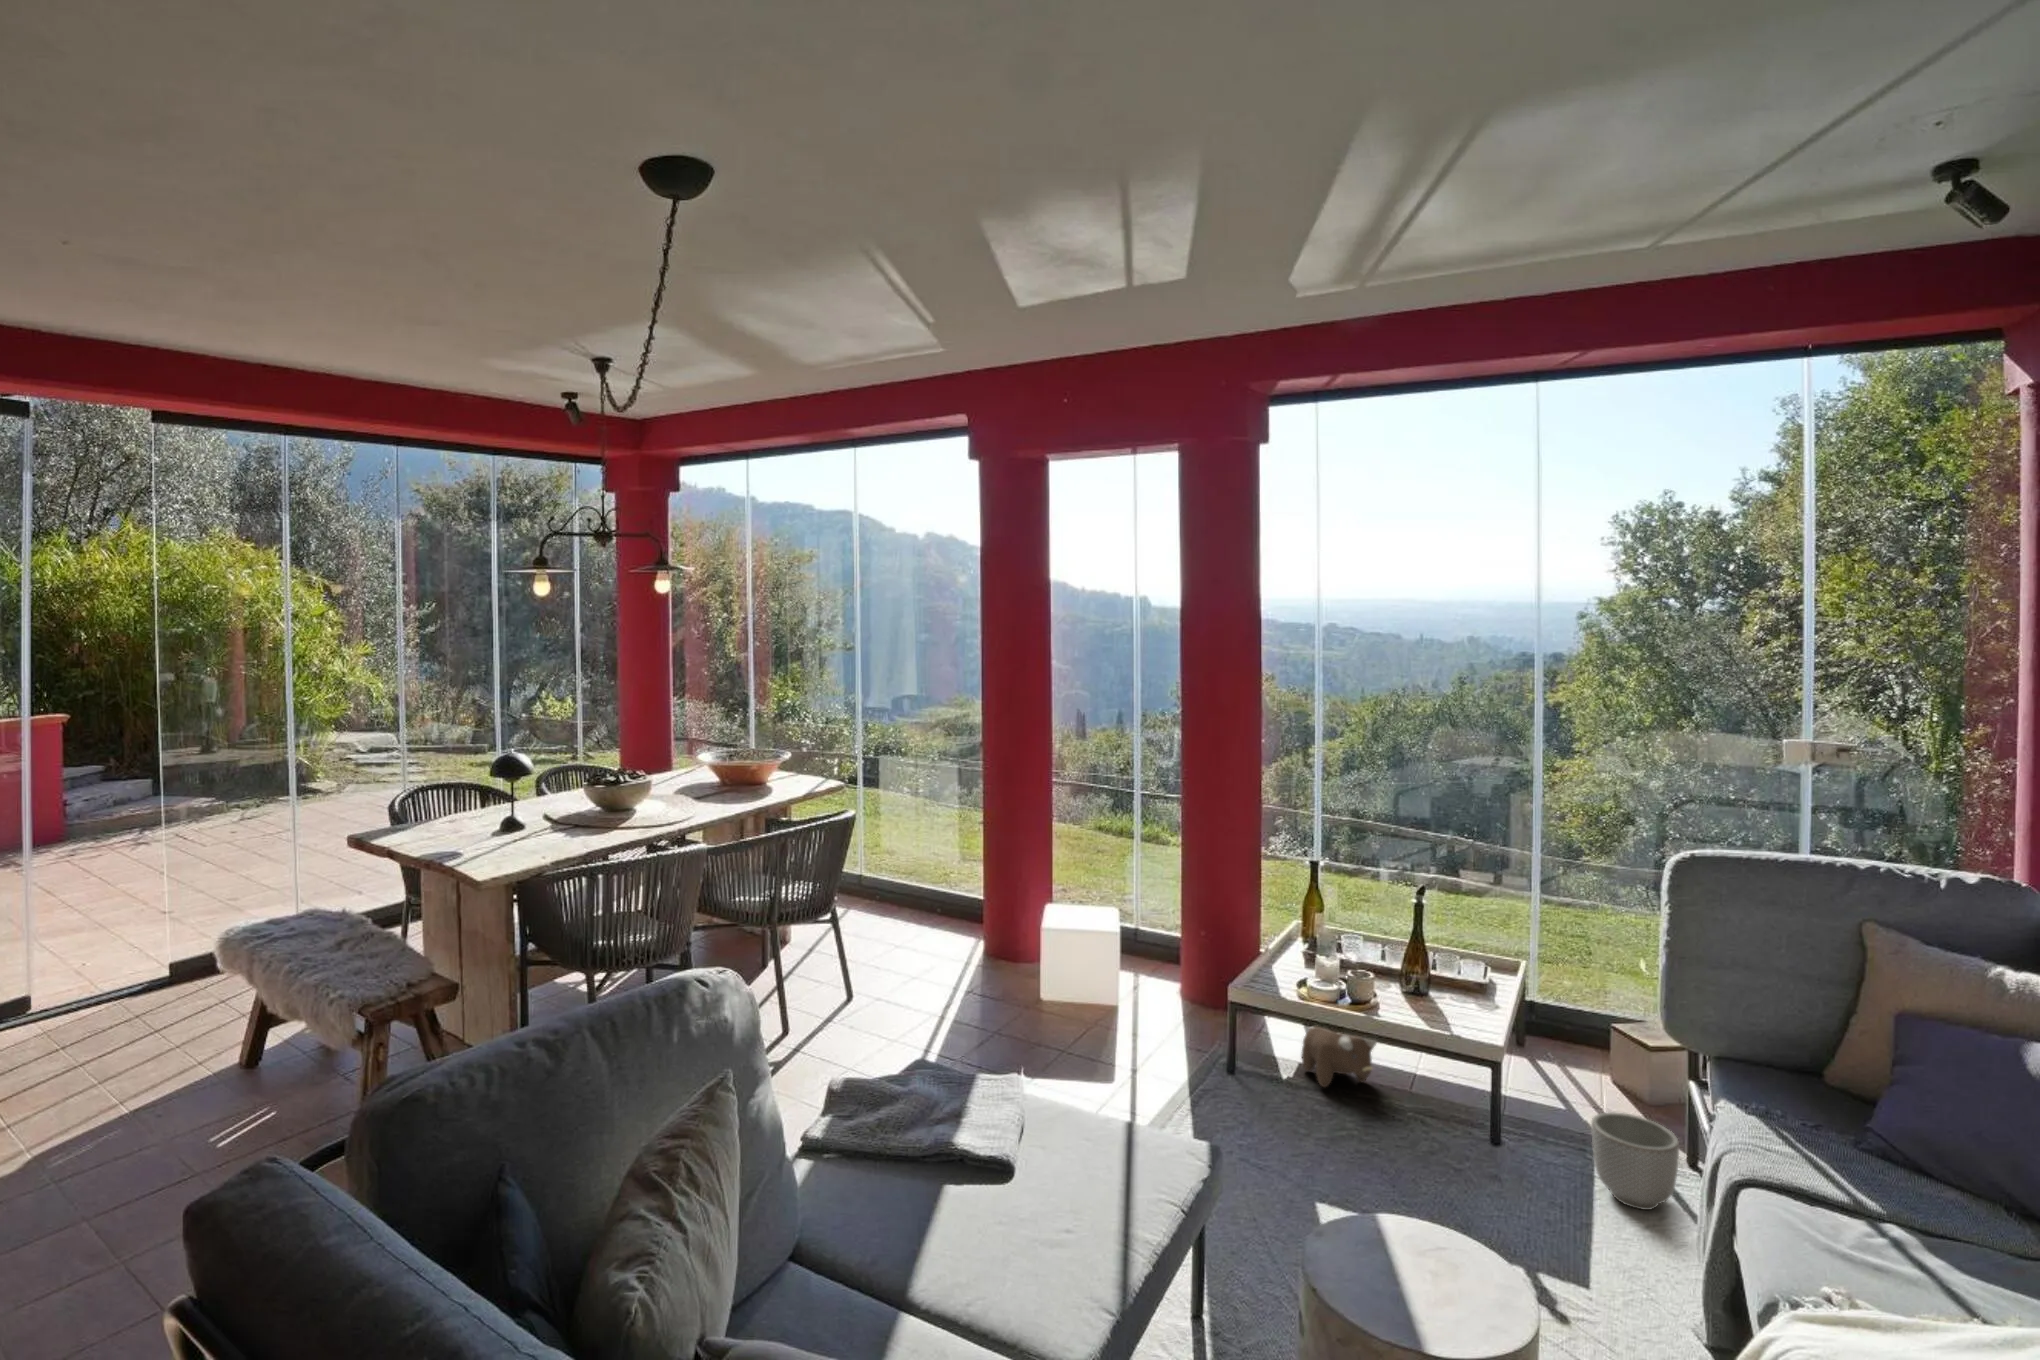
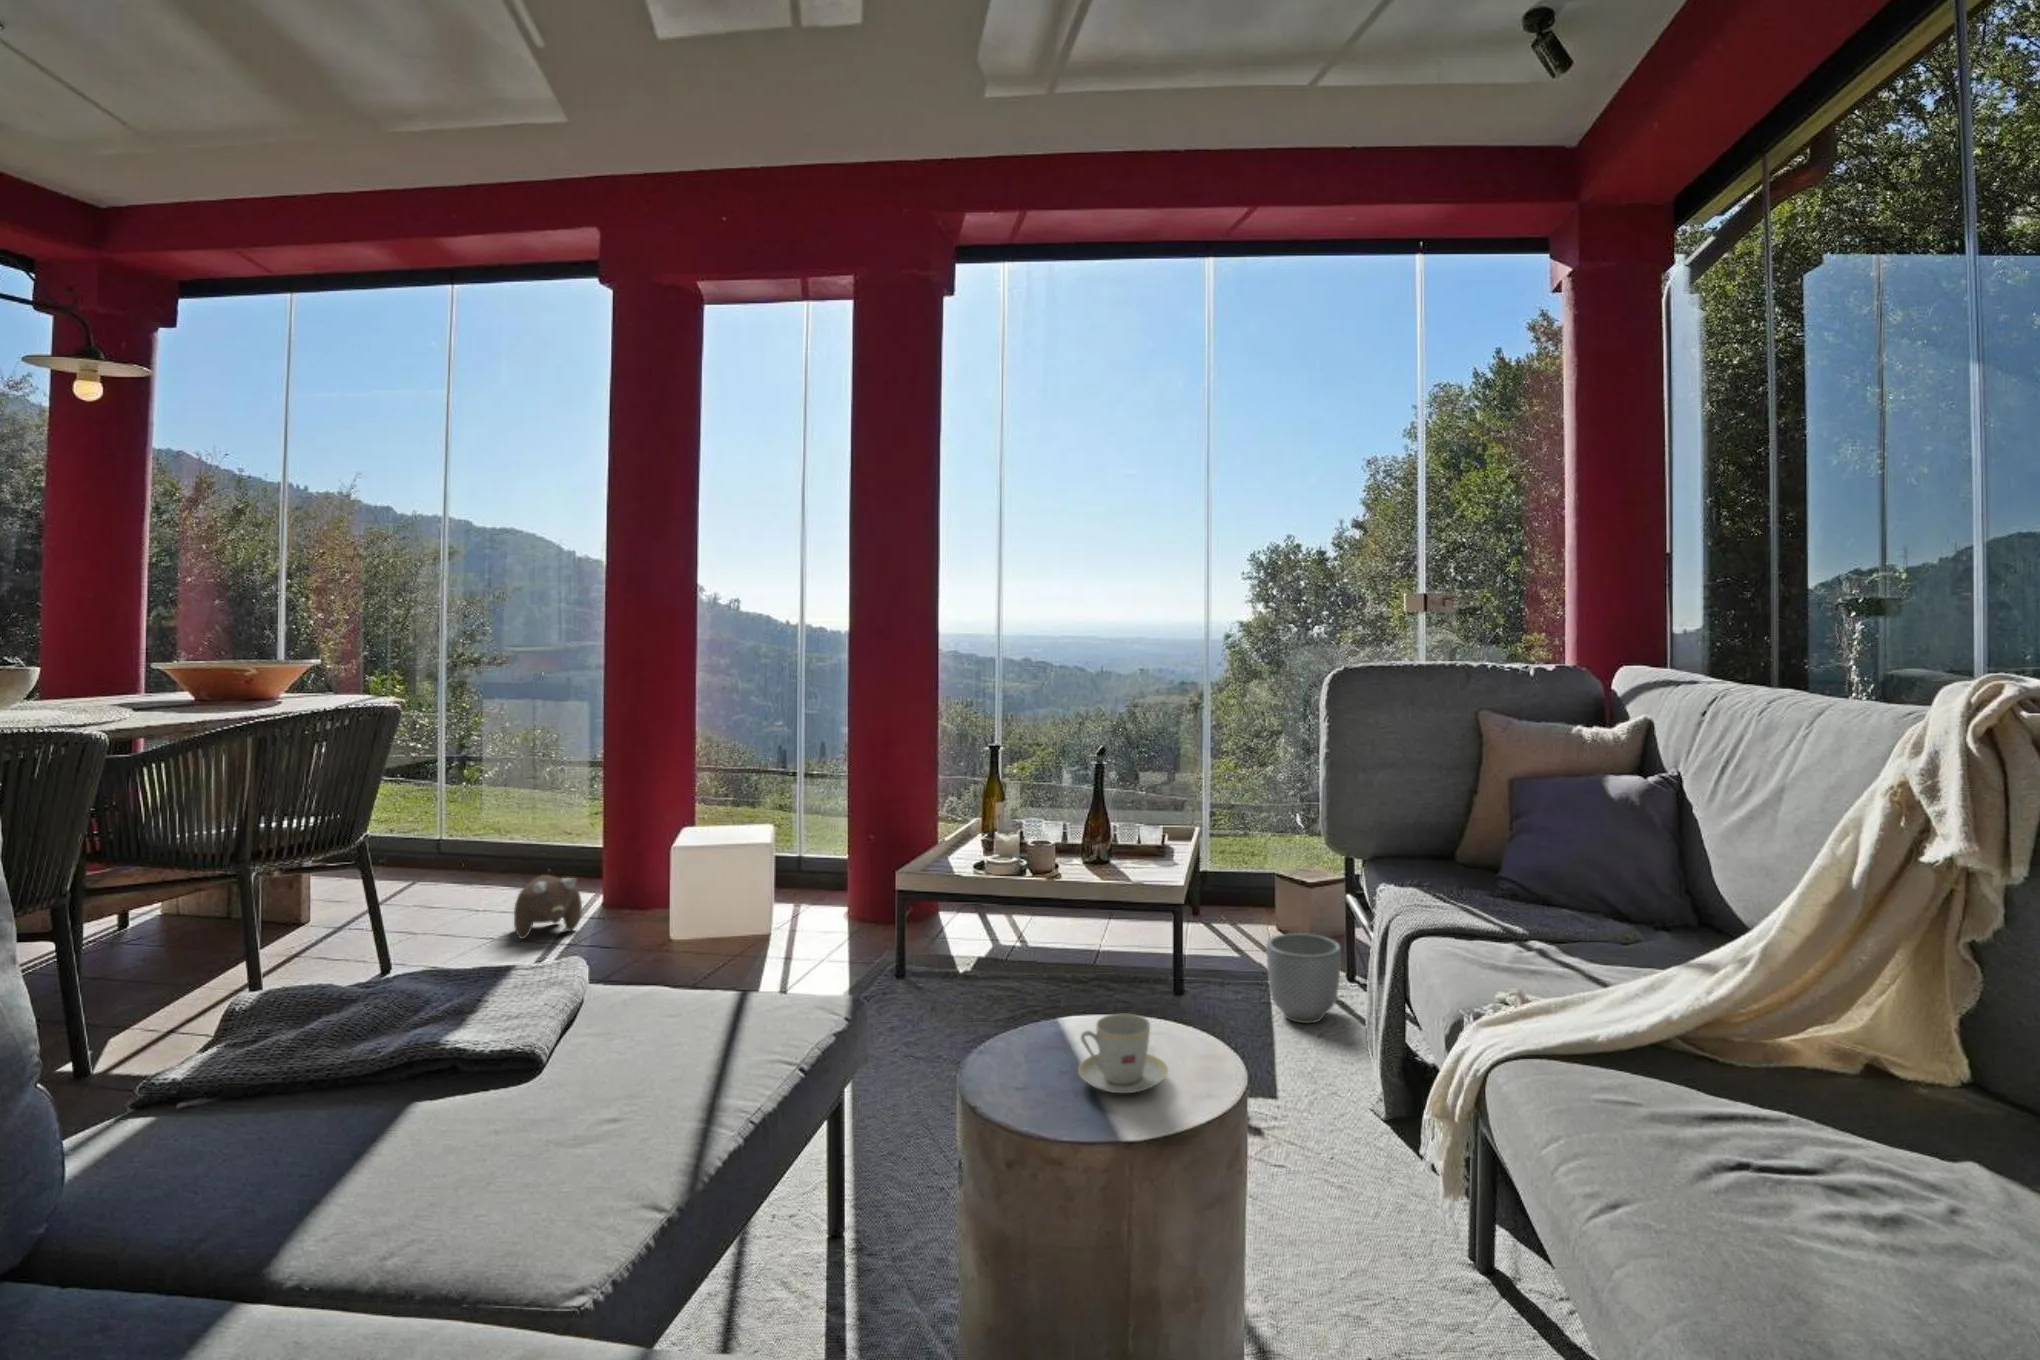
plush toy: present [1301,1025,1377,1087] -> present [514,875,582,939]
teacup: none [1387,1234,1463,1304] -> present [1078,1014,1168,1093]

